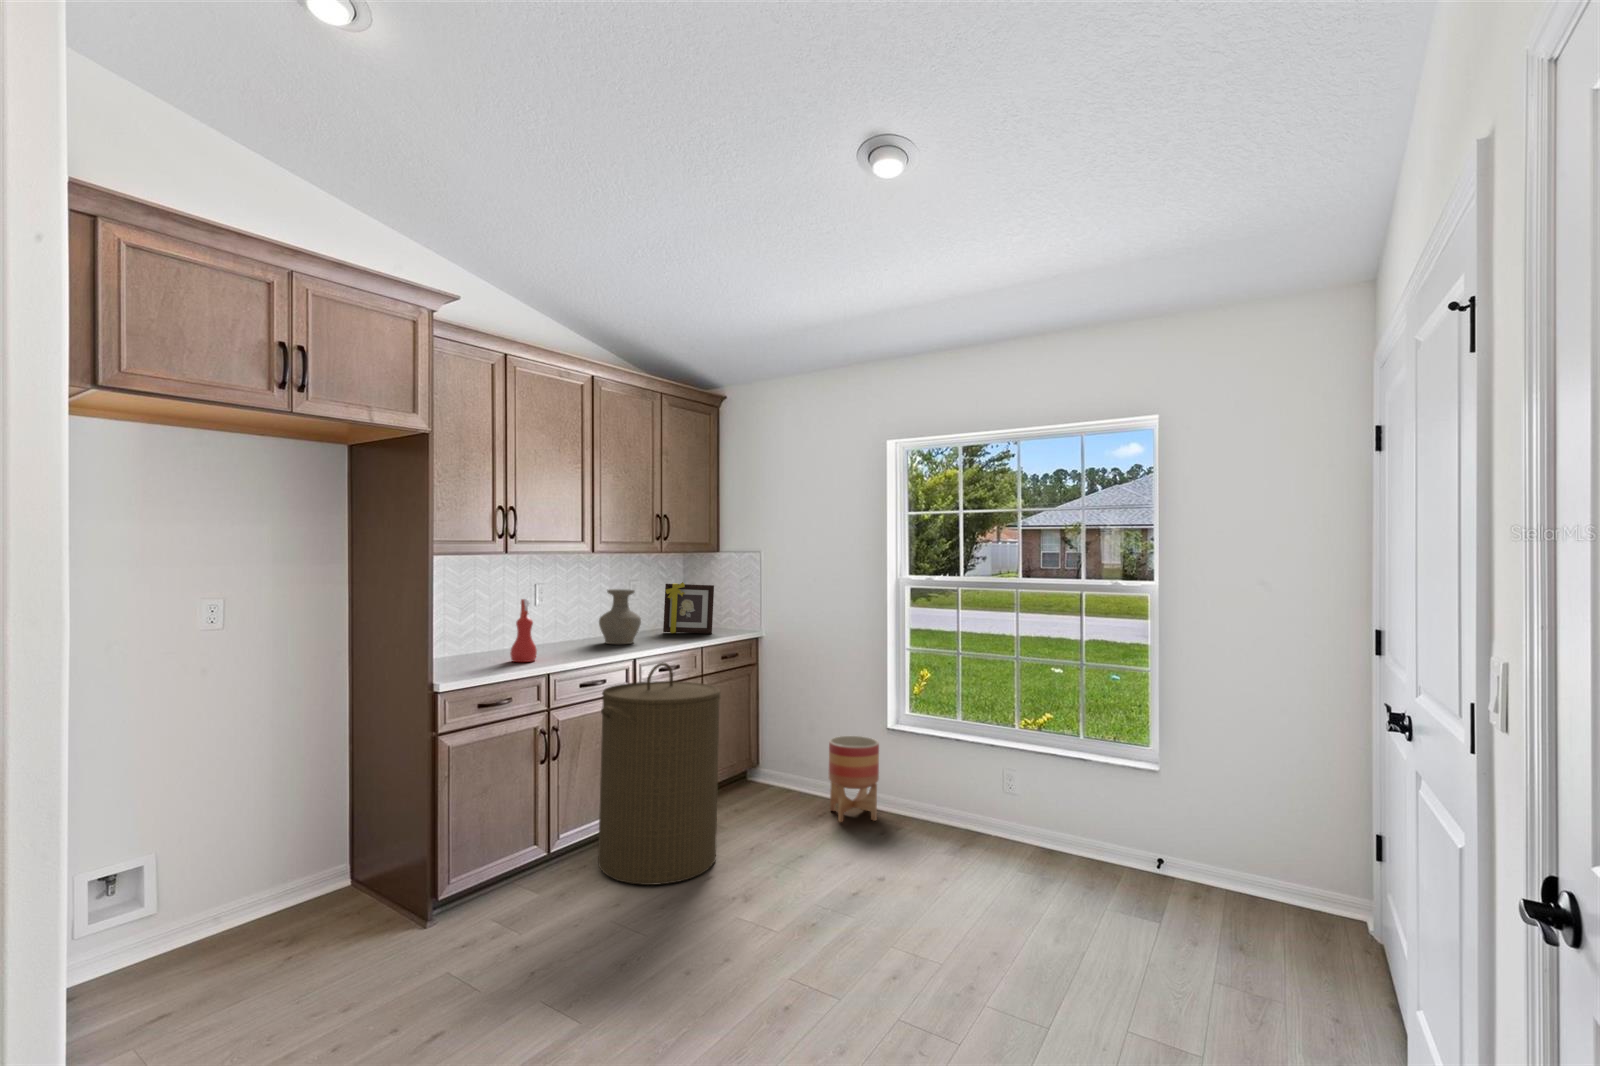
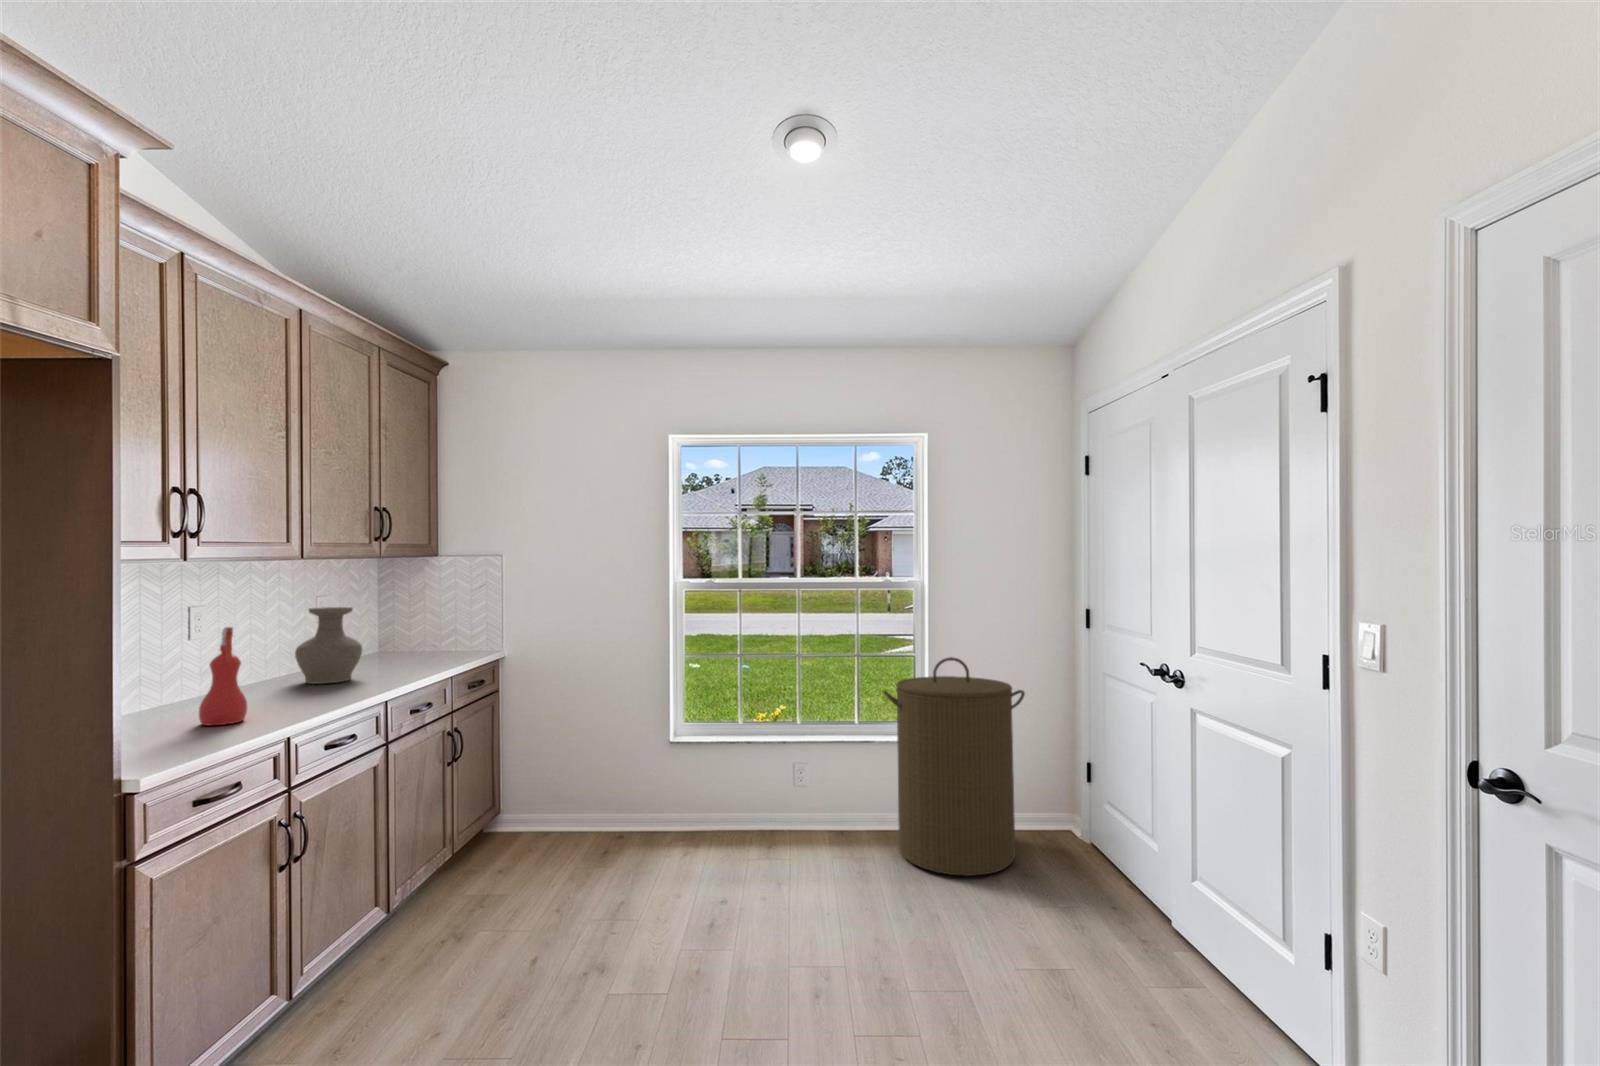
picture frame: present [663,582,714,634] -> none [364,595,438,662]
laundry hamper: present [598,662,720,885] -> present [883,657,1025,876]
planter: present [829,736,879,822] -> none [608,754,666,853]

